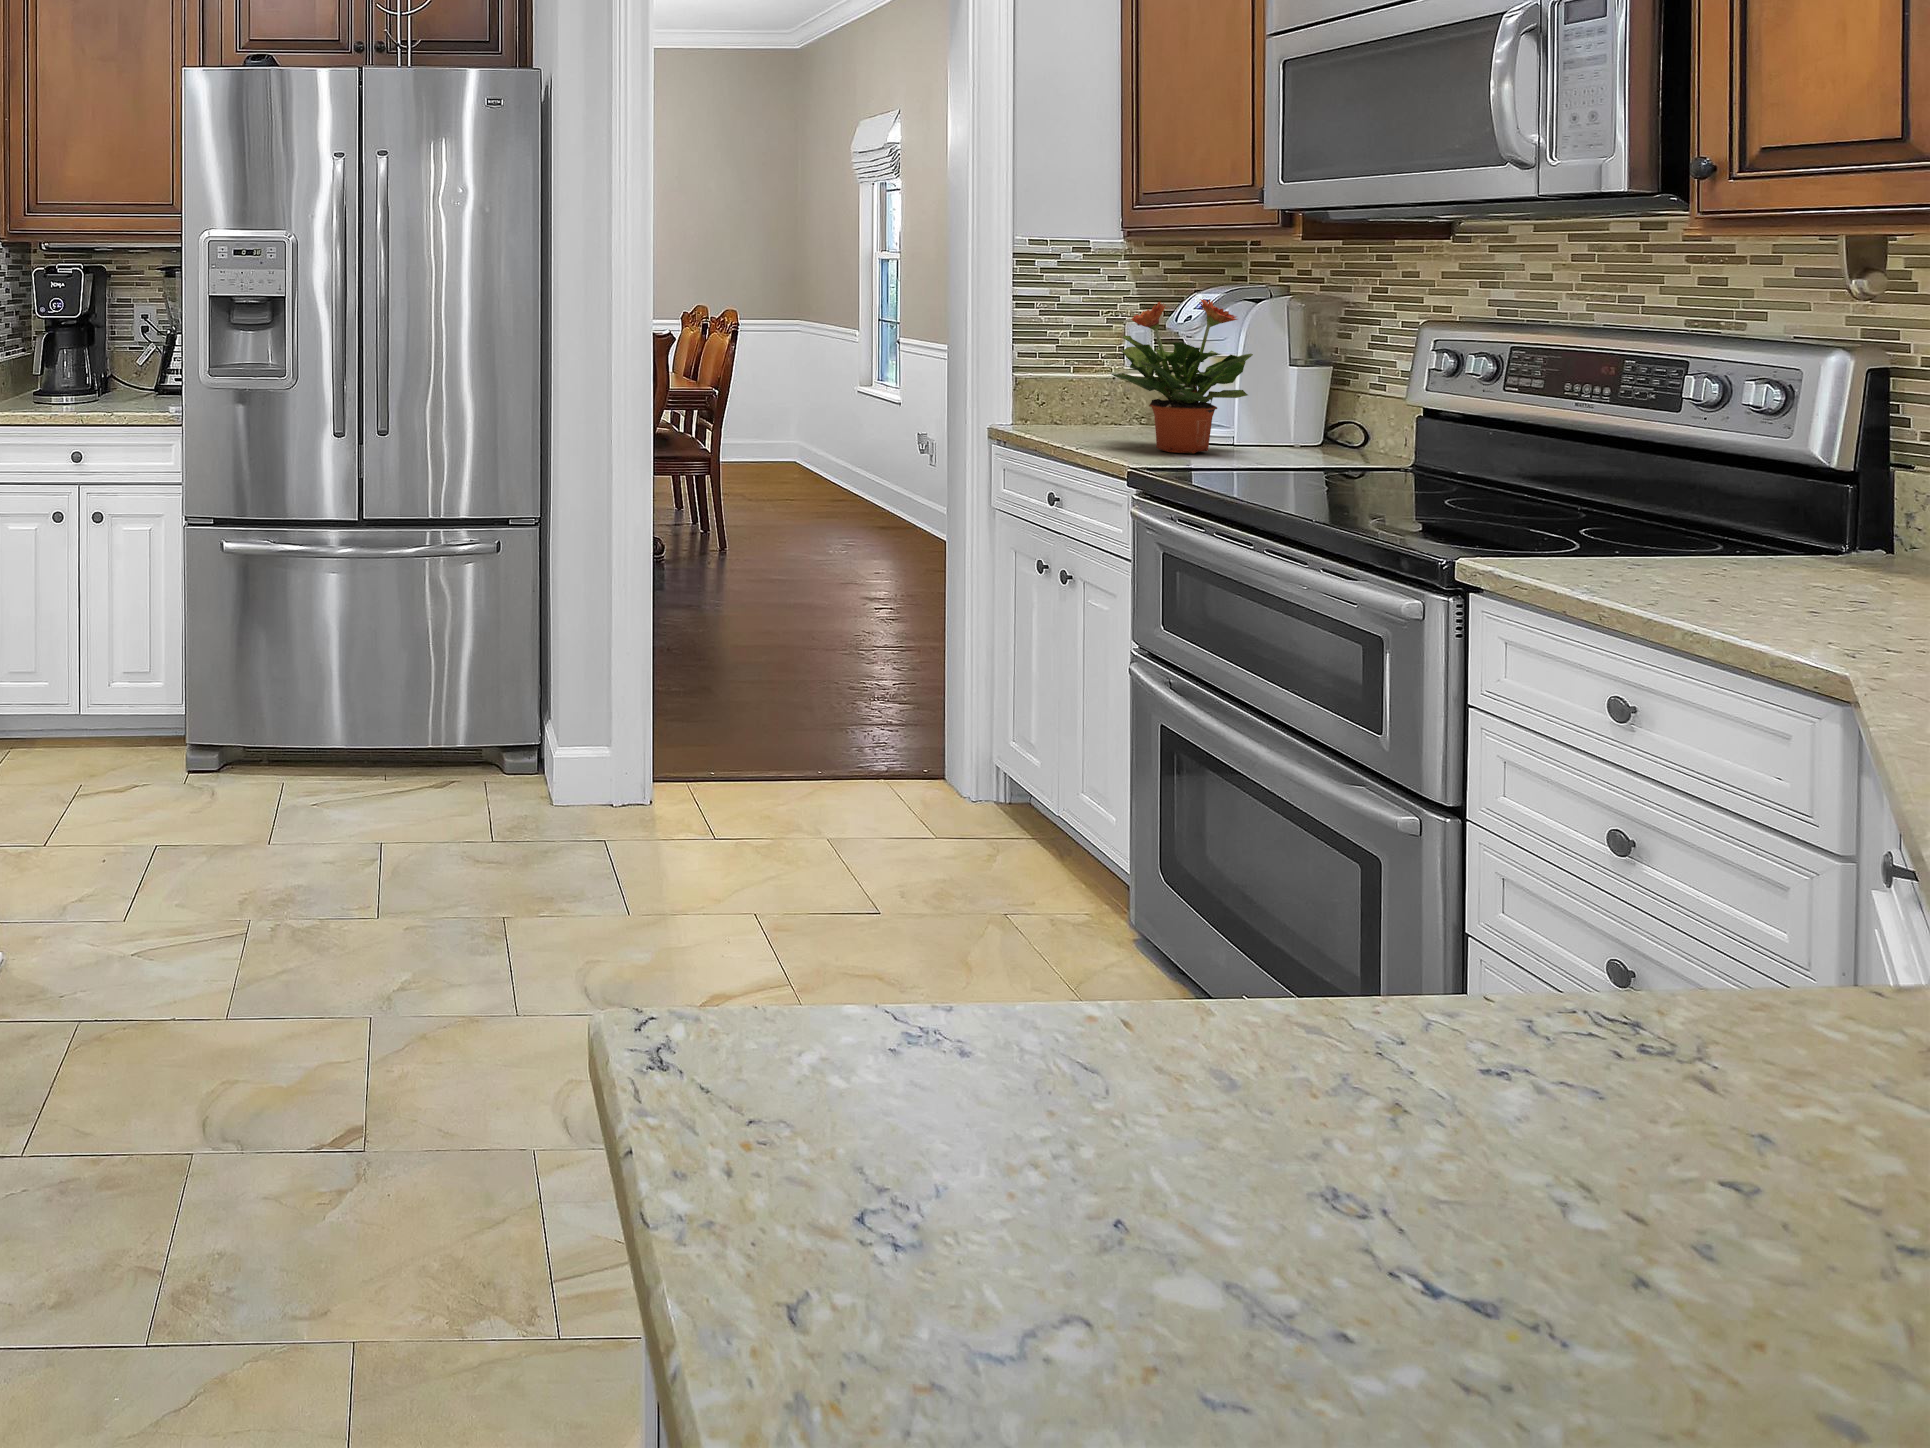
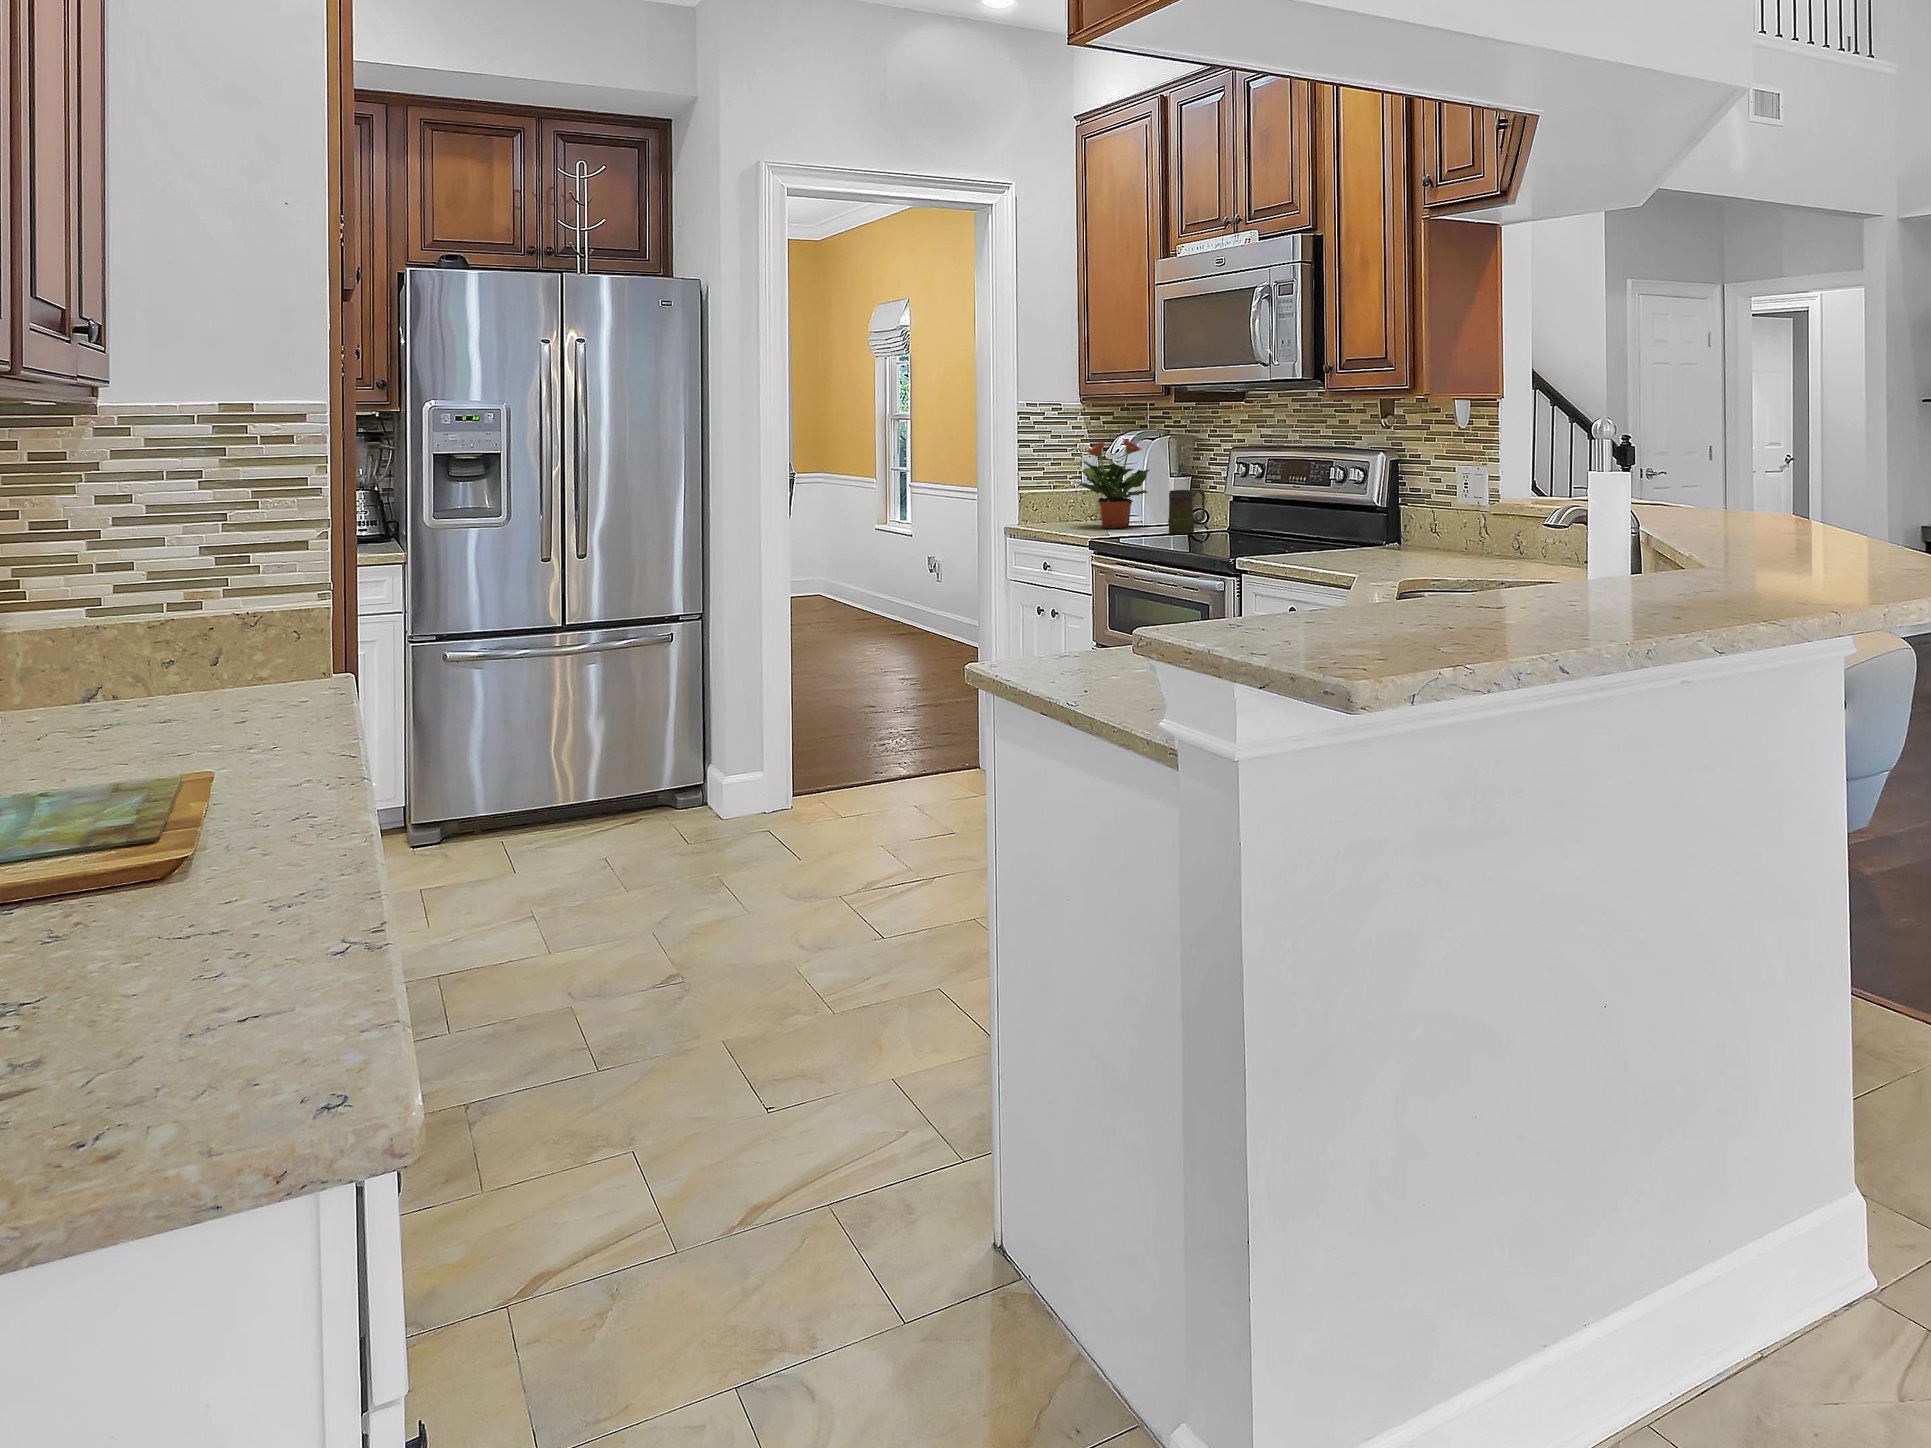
mug: none [1286,396,1366,477] -> present [1168,489,1205,534]

